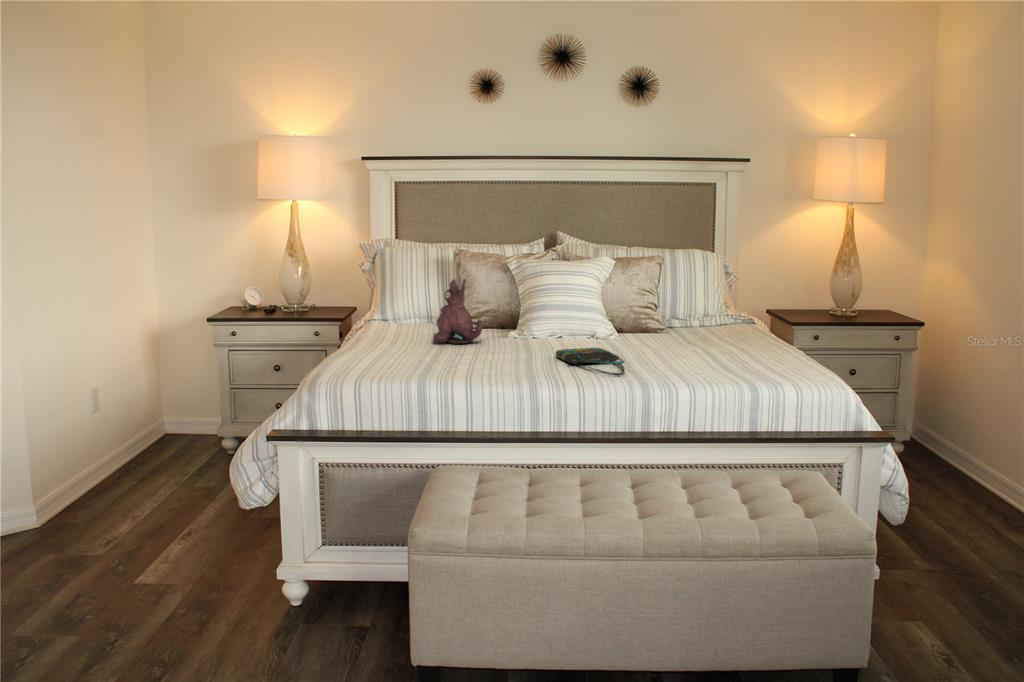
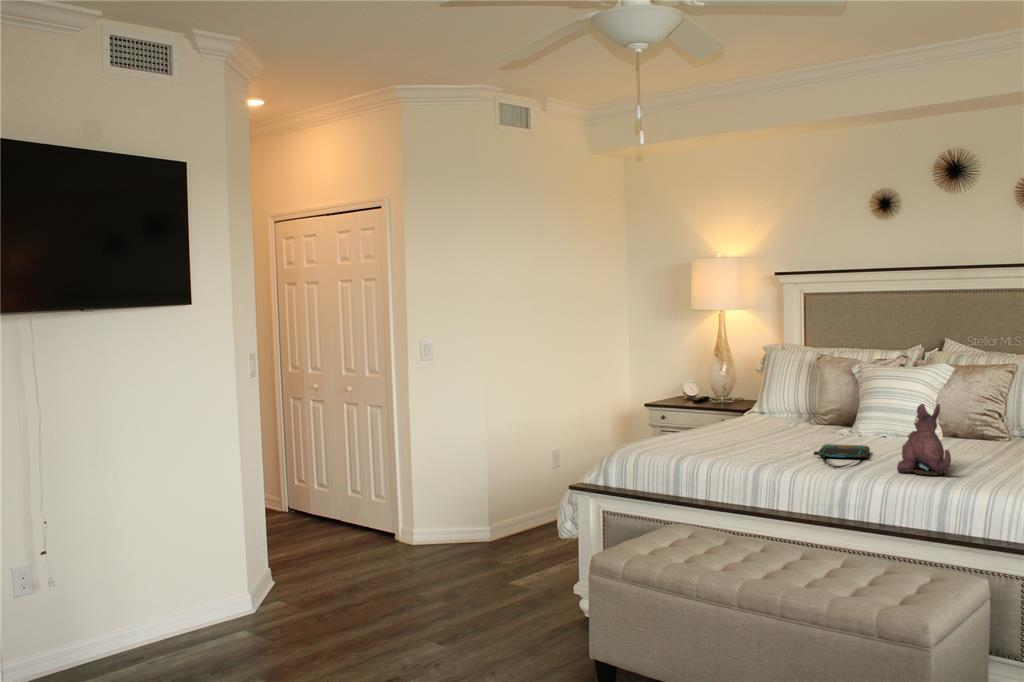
plush toy: present [433,279,482,344] -> present [897,404,951,476]

